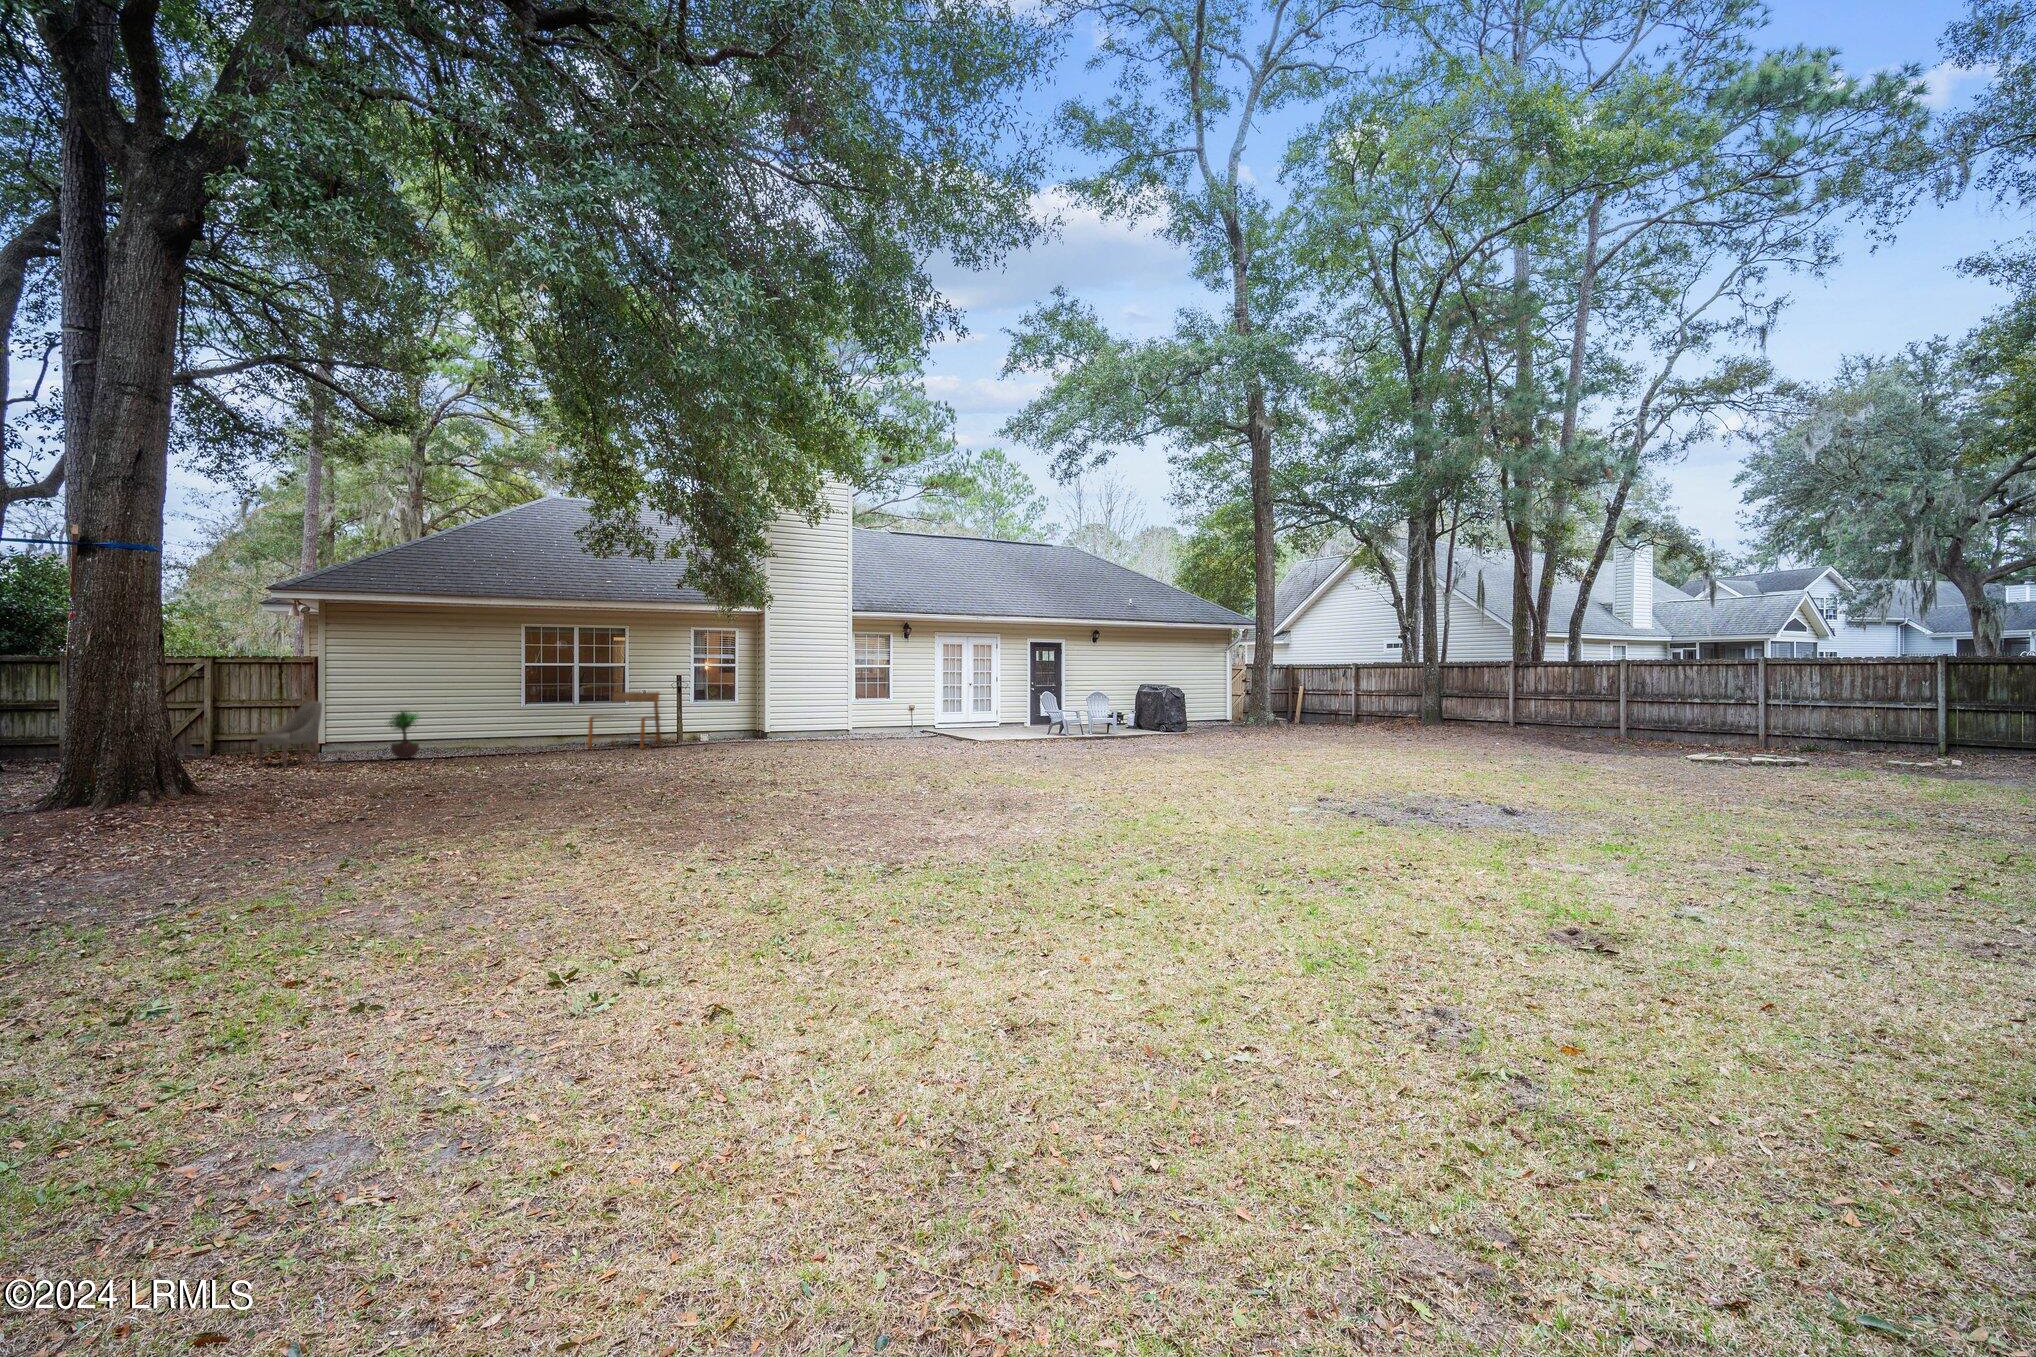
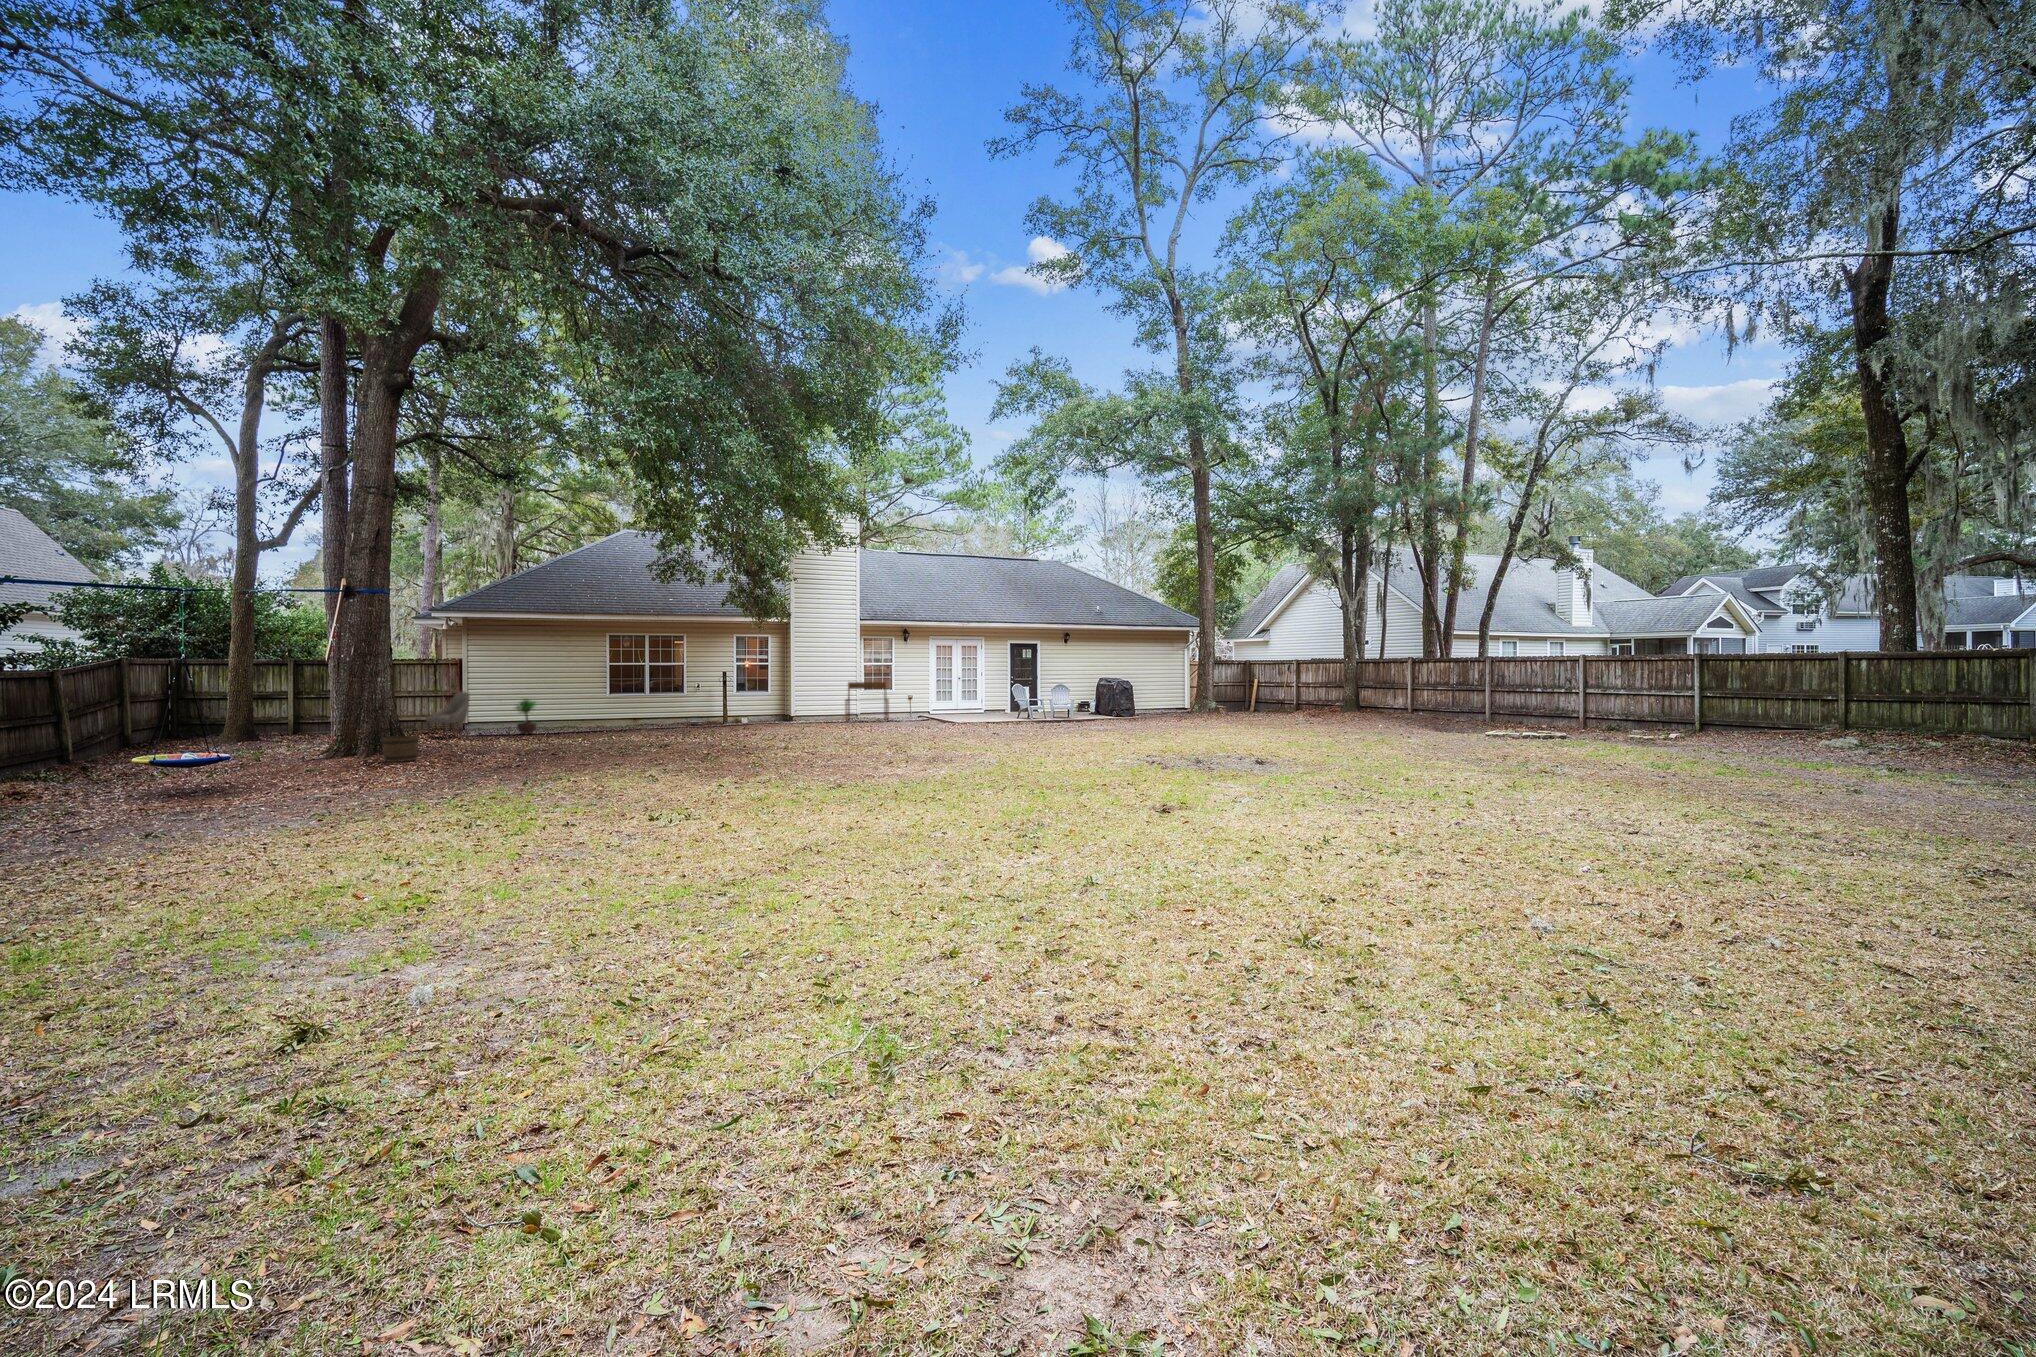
bench: present [588,692,662,749] -> present [845,682,889,721]
bucket: none [116,766,189,815] -> present [381,734,420,762]

